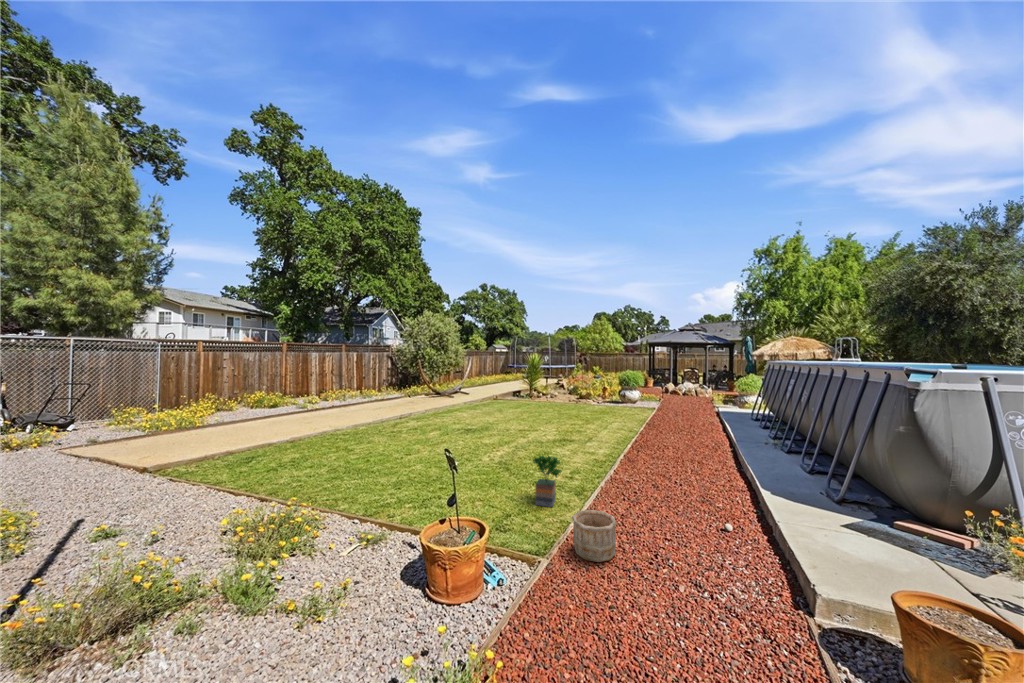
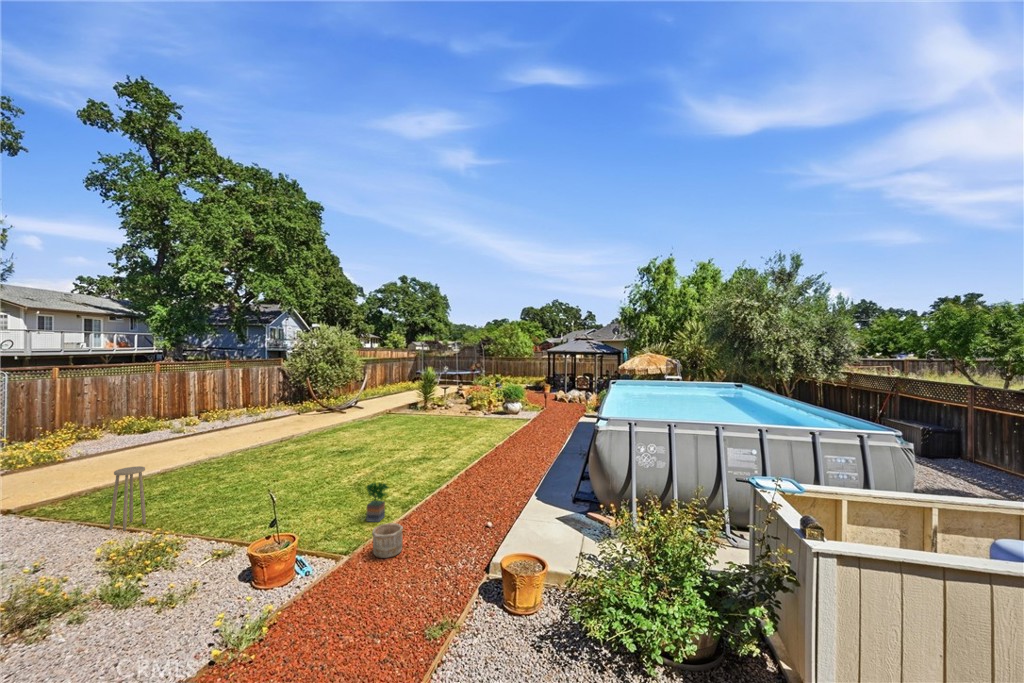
stool: none [239,424,278,499] -> present [109,466,146,531]

